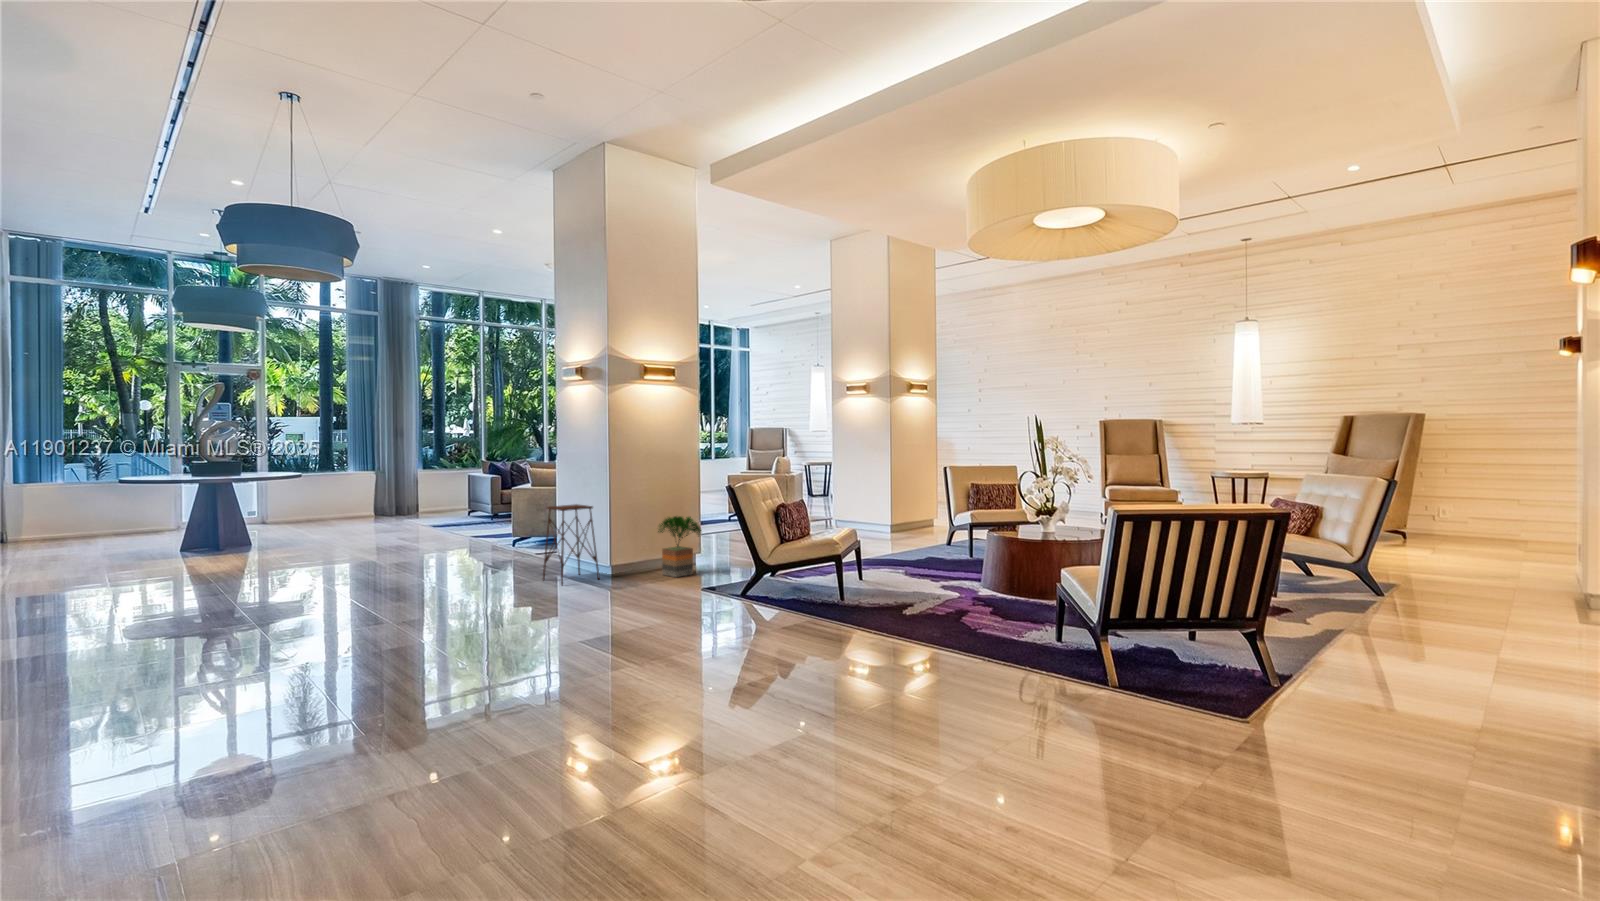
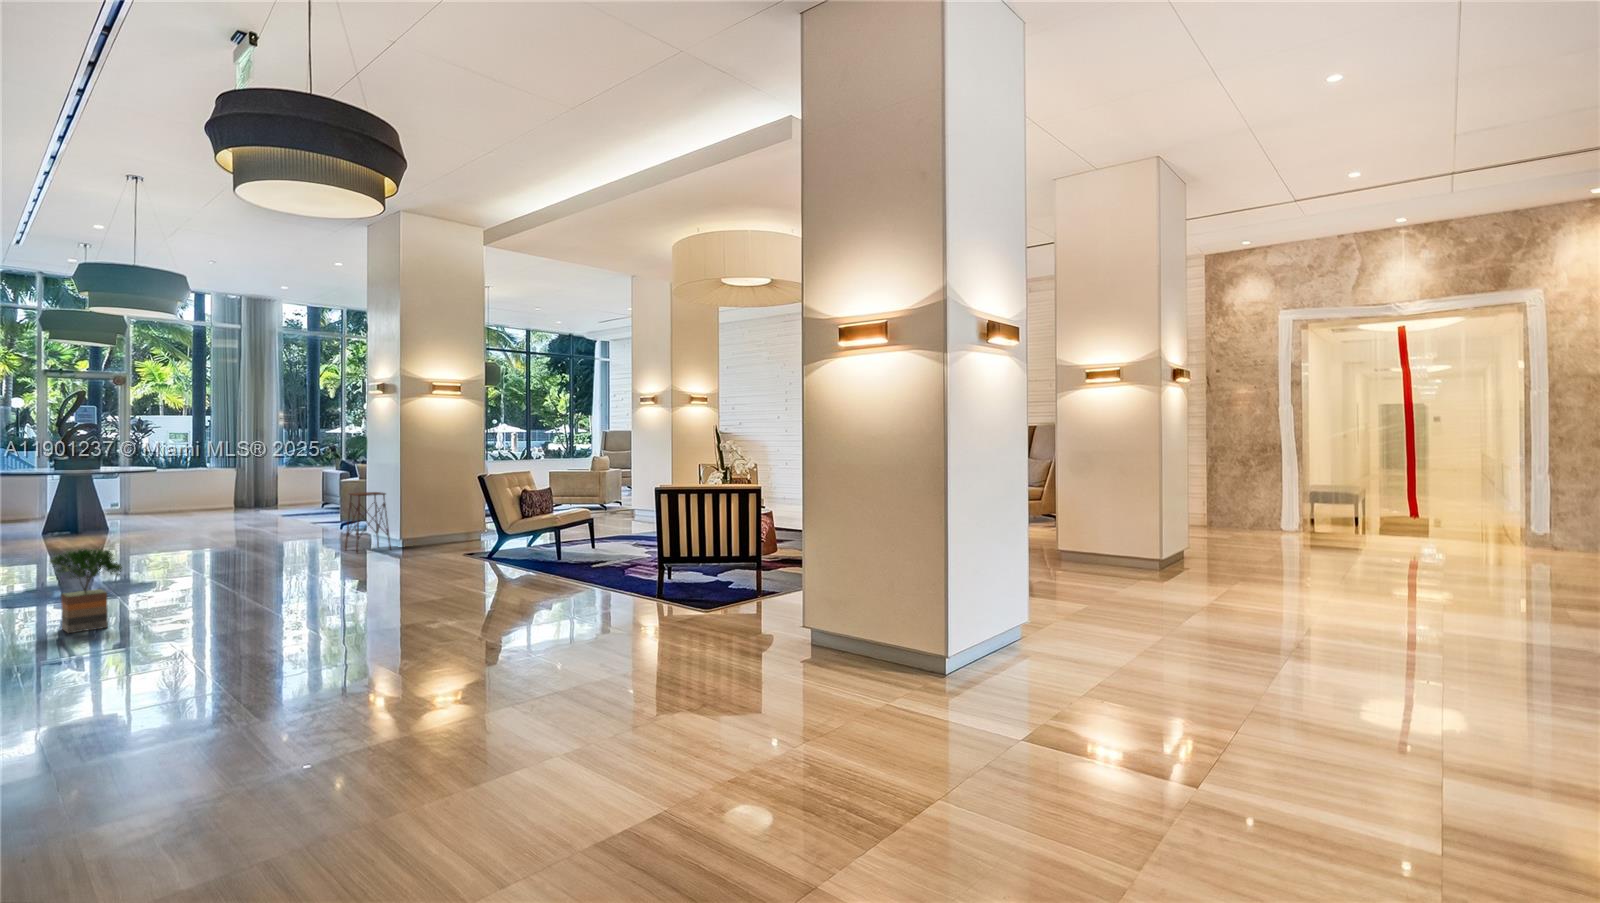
potted tree: present [658,516,702,577] -> present [50,549,122,633]

